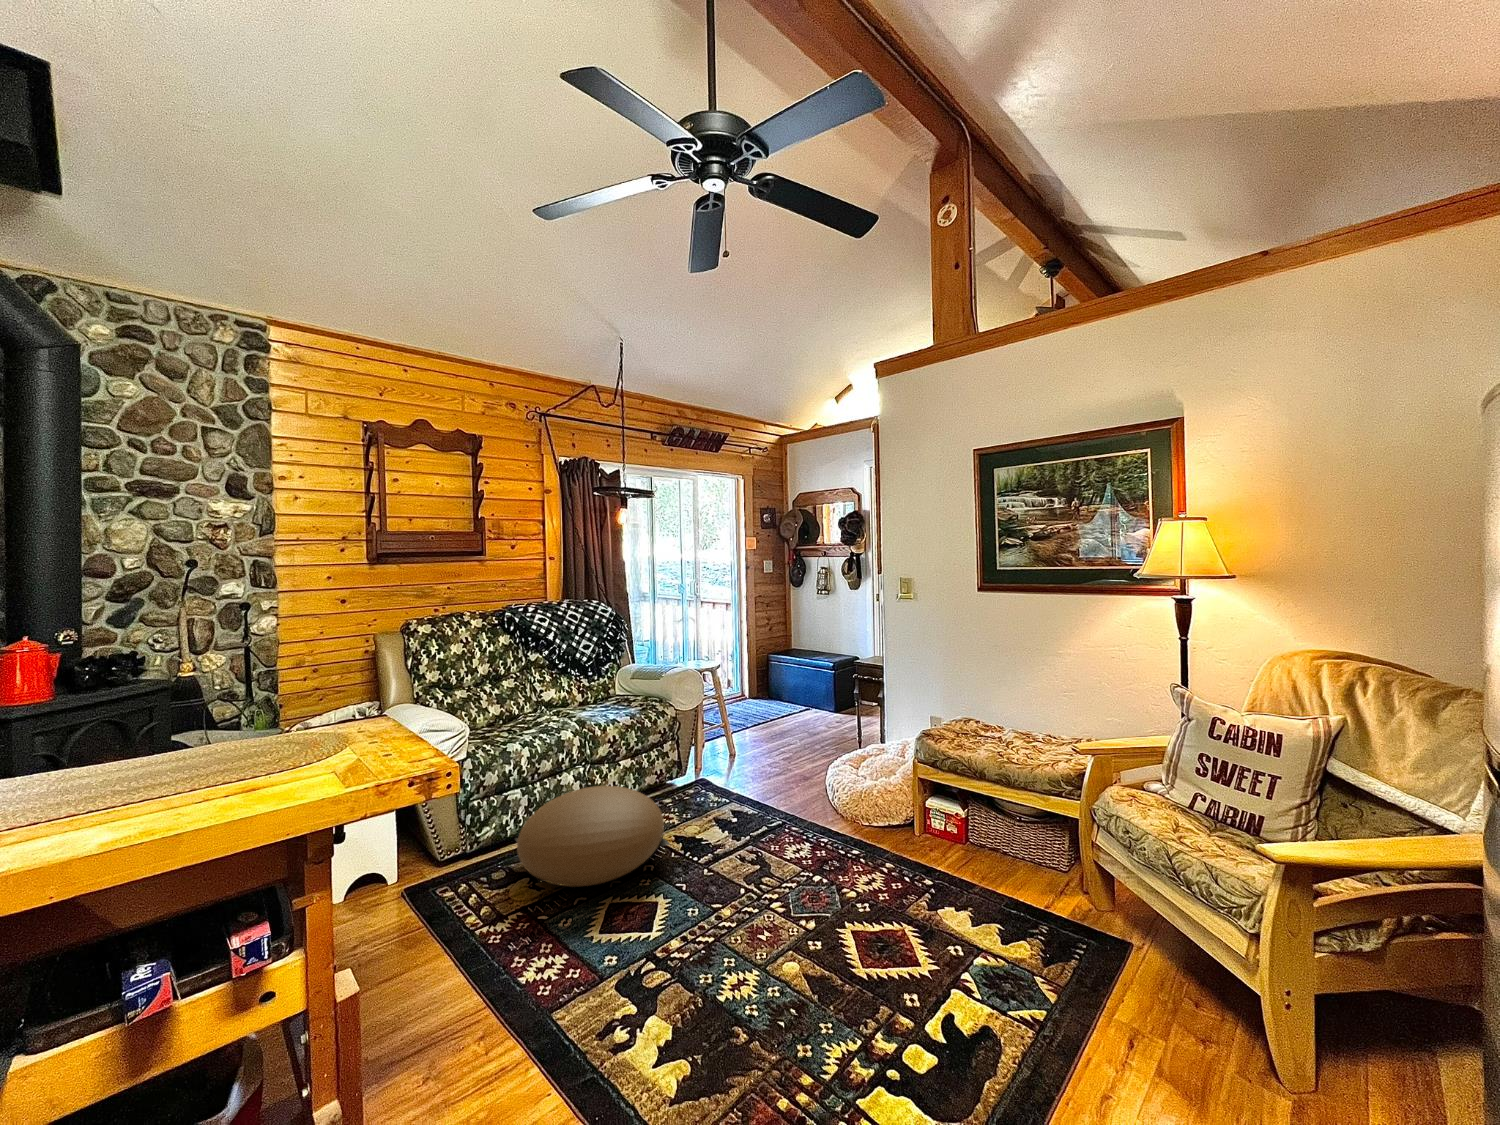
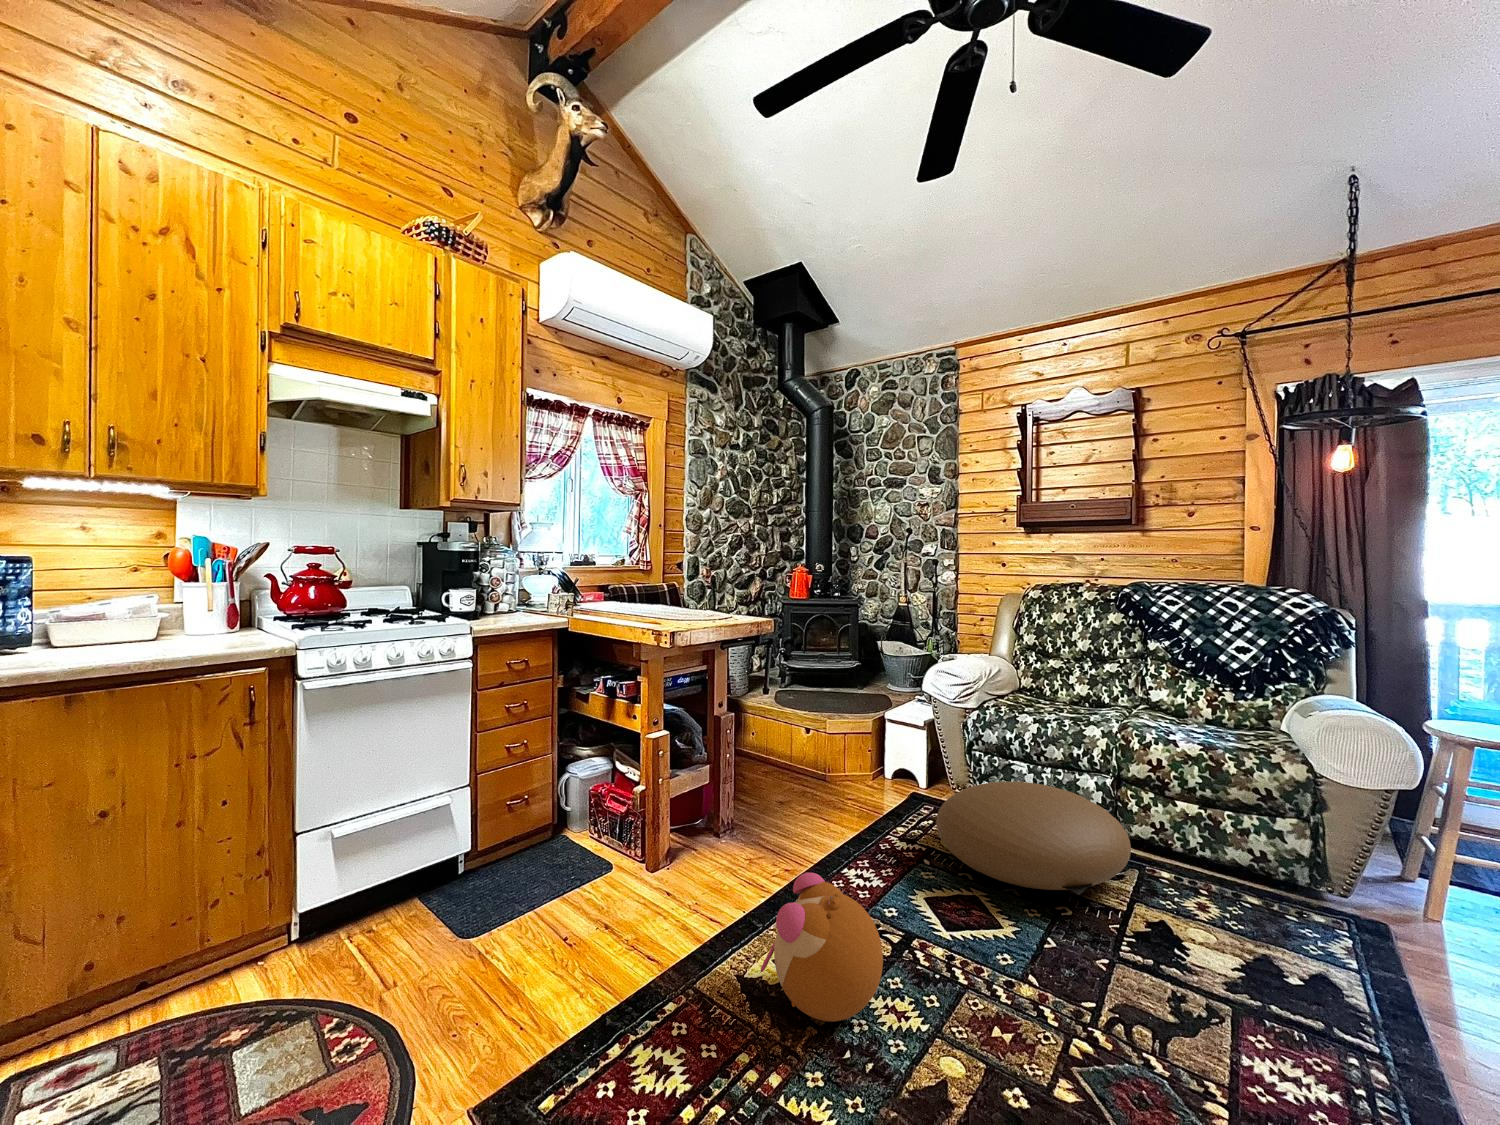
plush toy: none [659,920,778,1044] -> present [760,873,883,1021]

